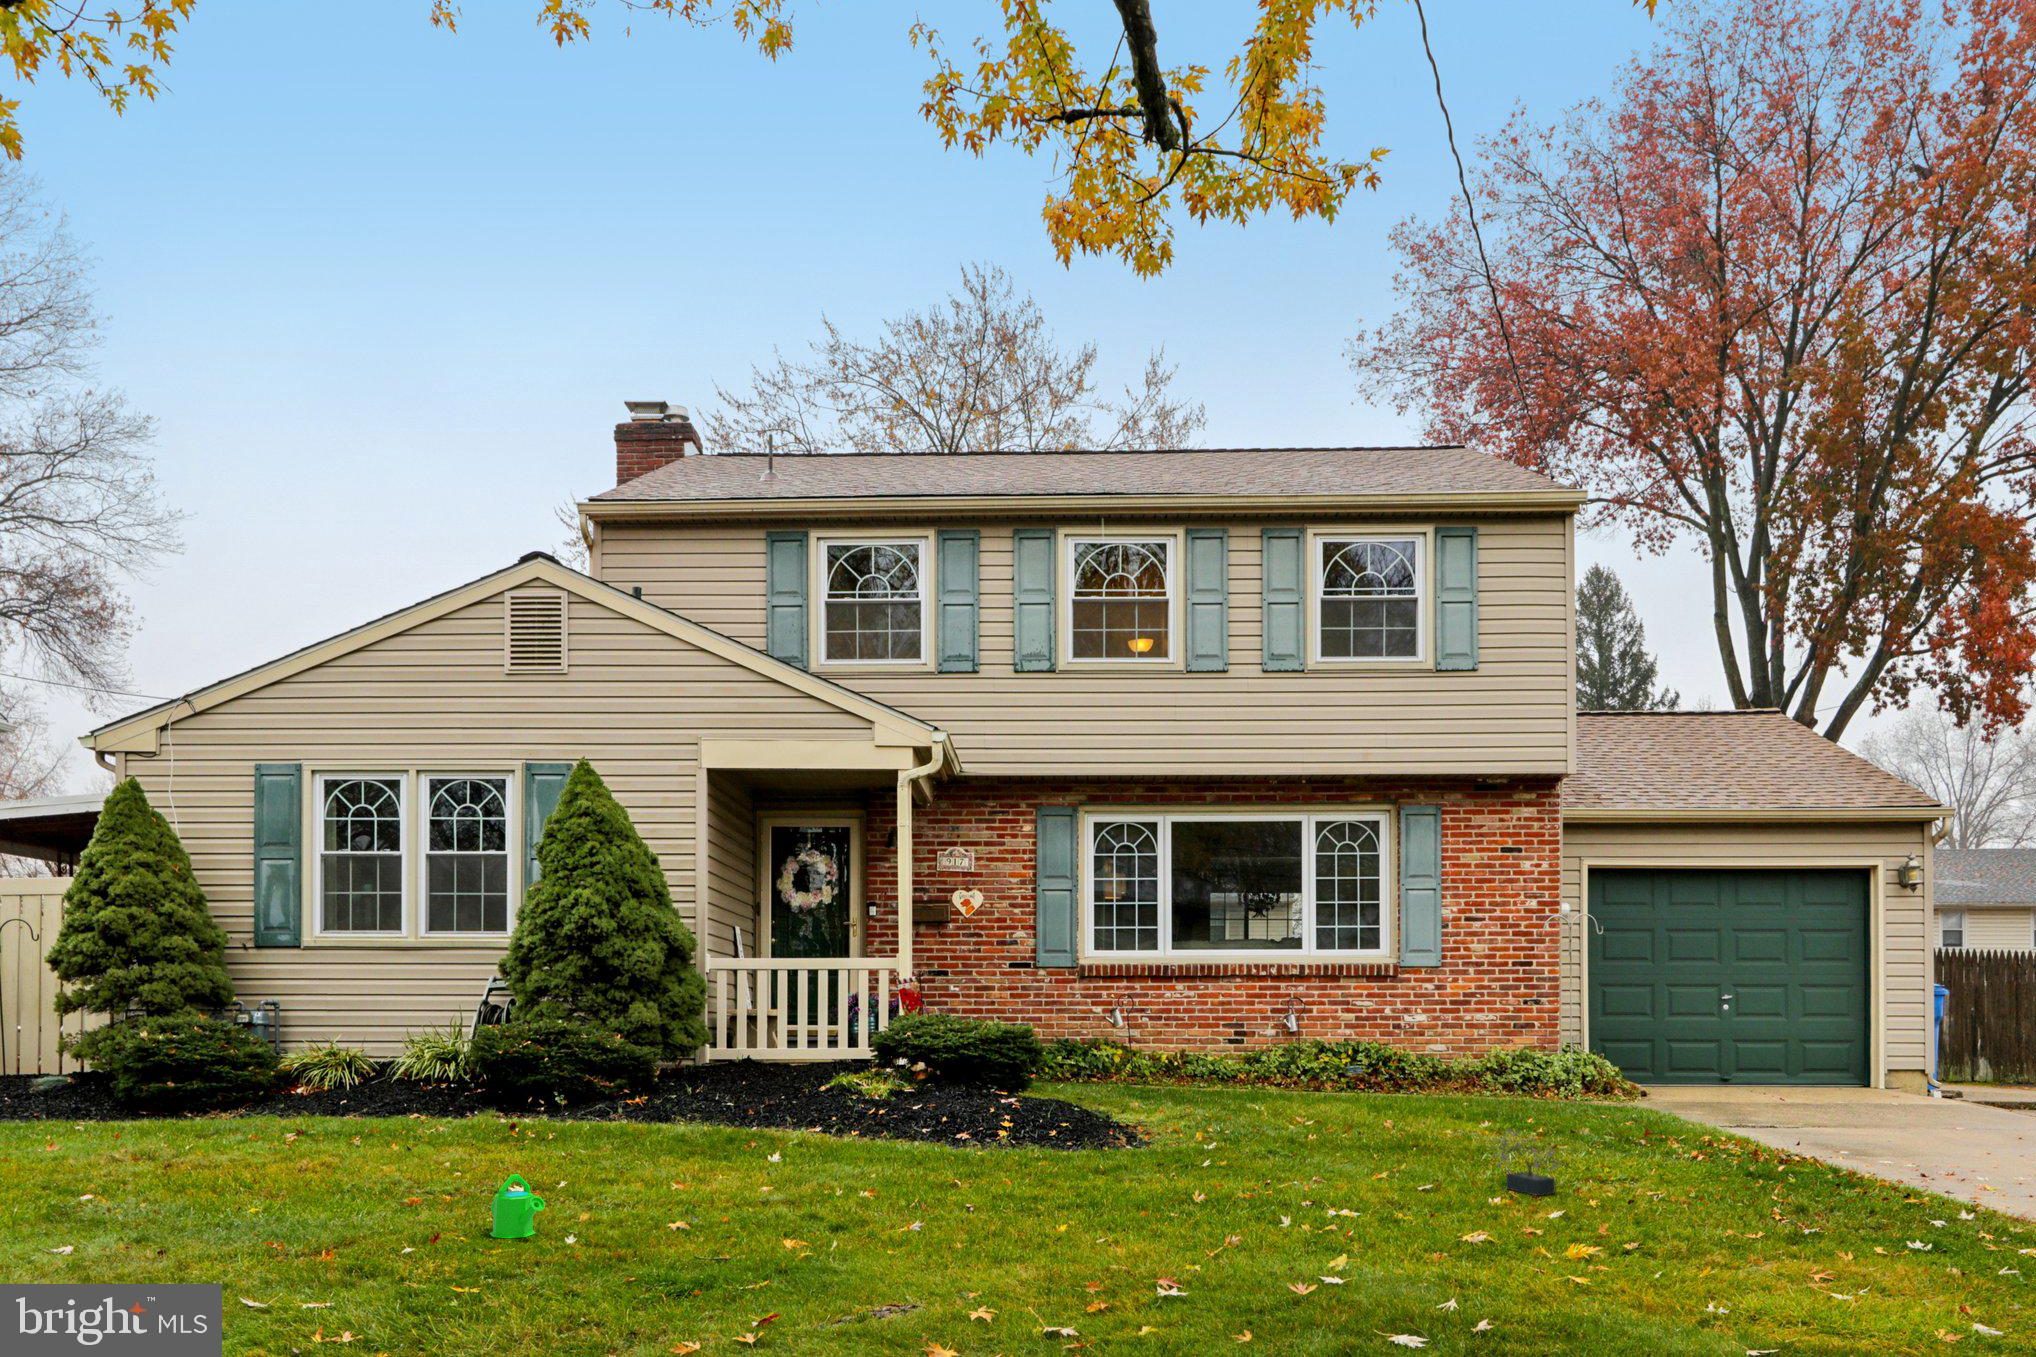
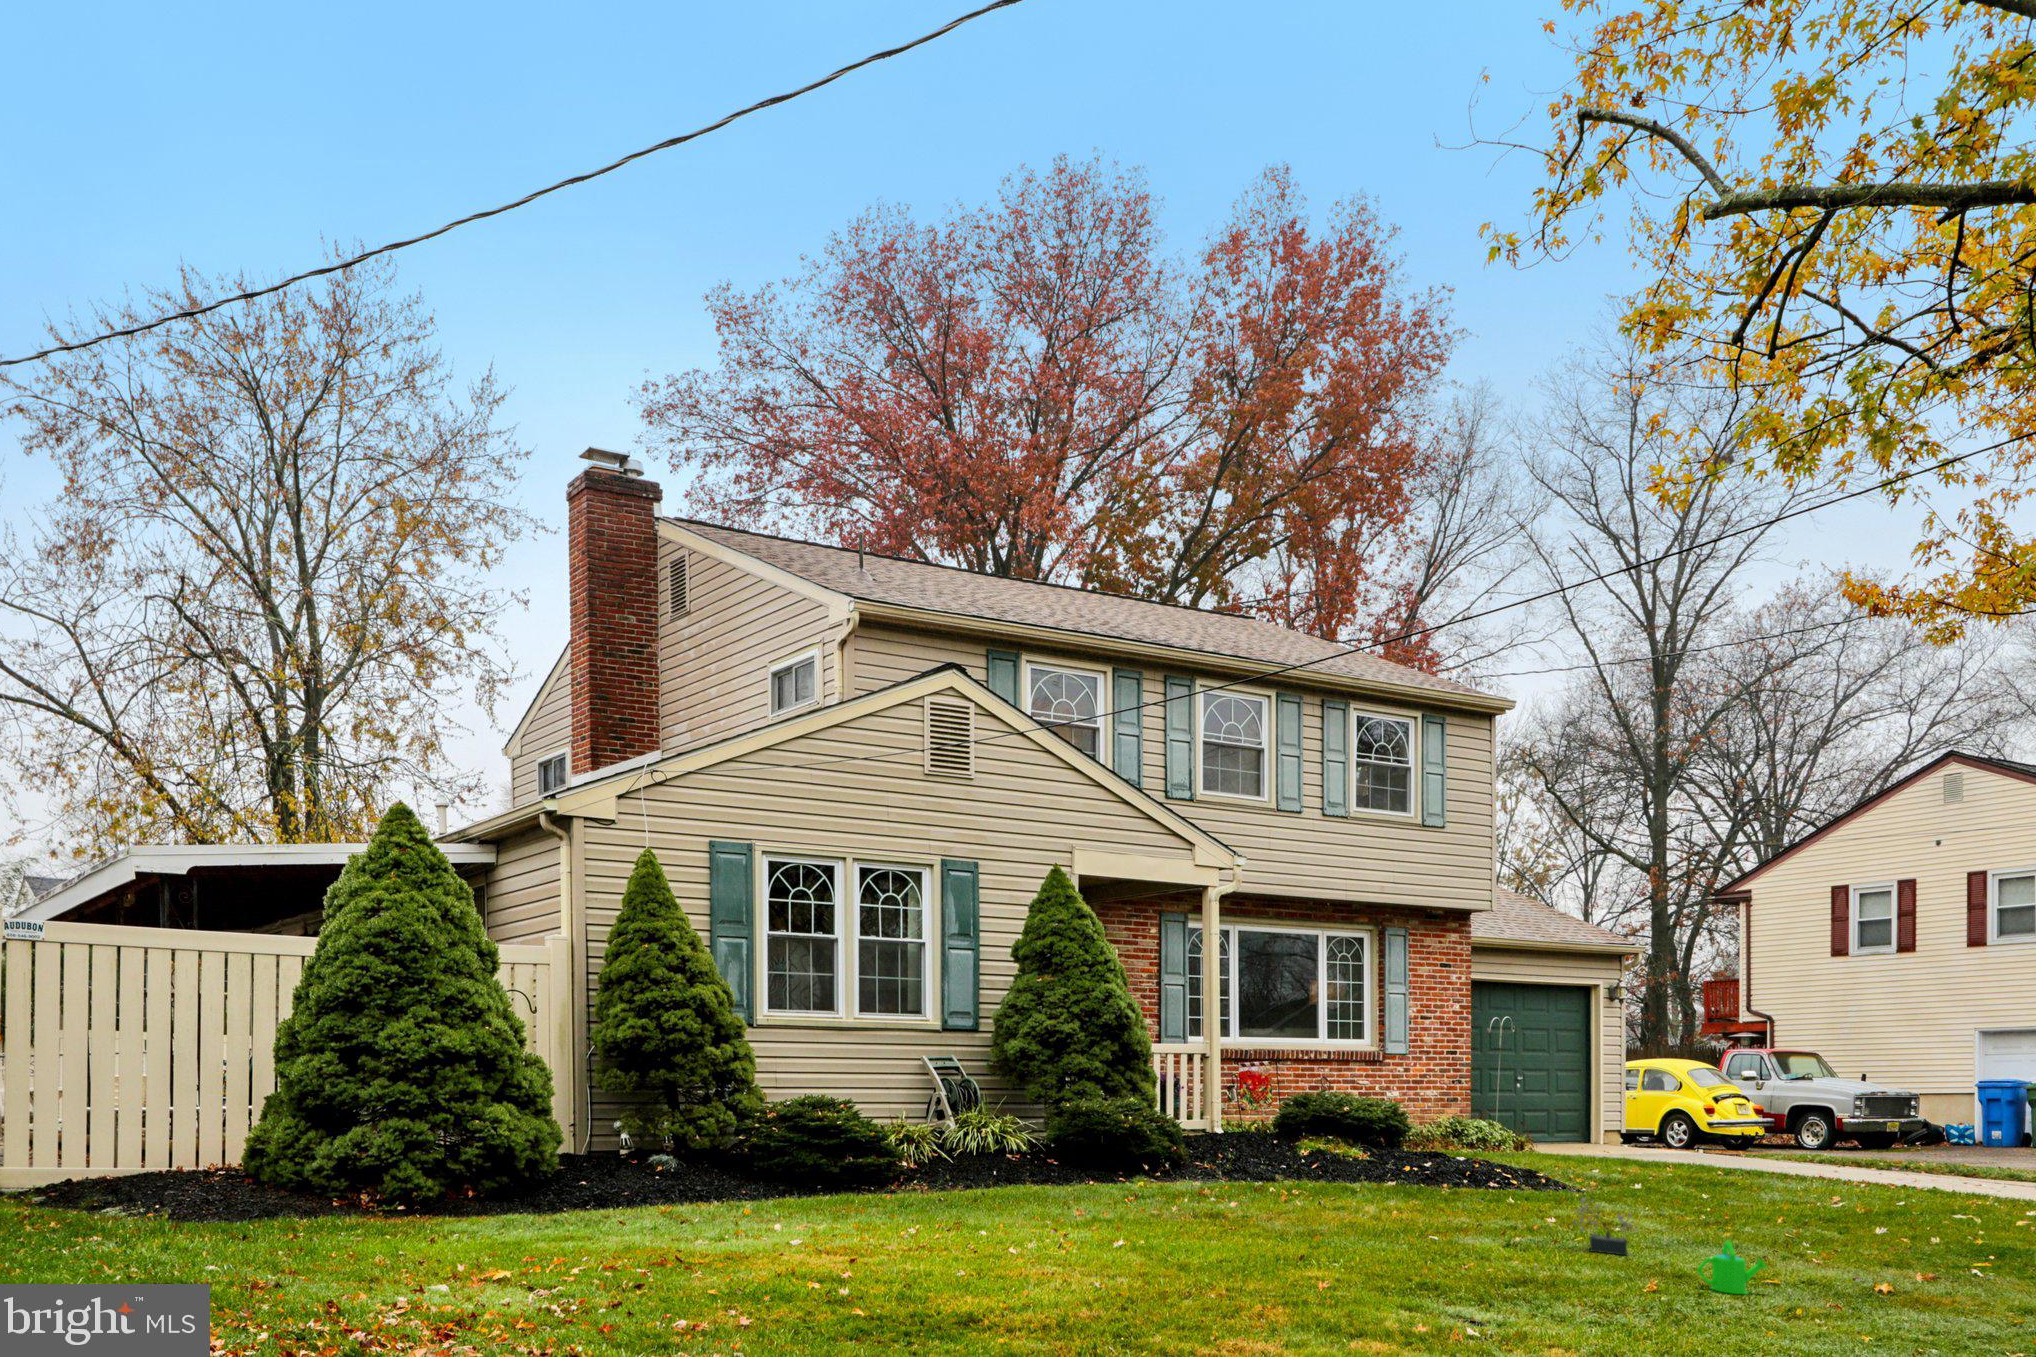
decorative plant: present [1496,1131,1560,1196] -> present [1574,1198,1637,1255]

